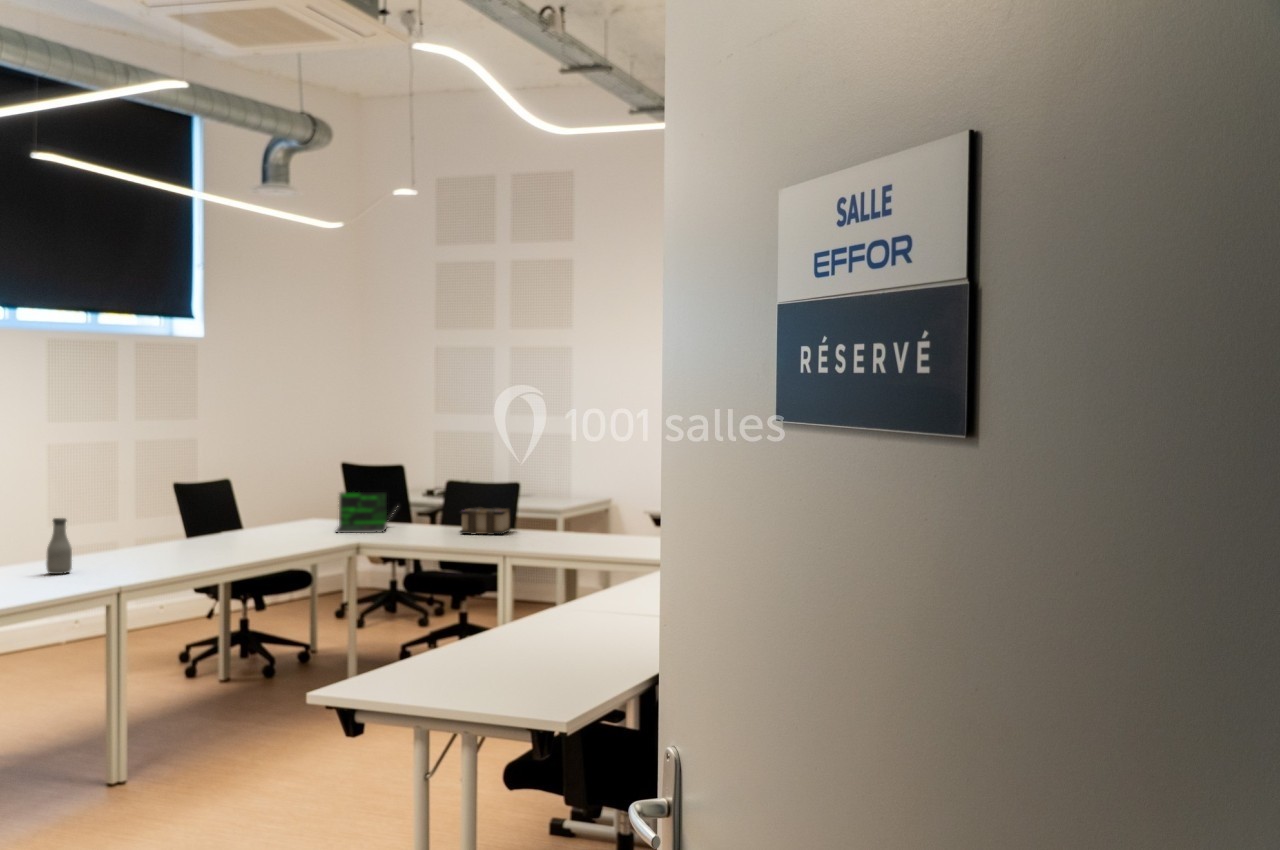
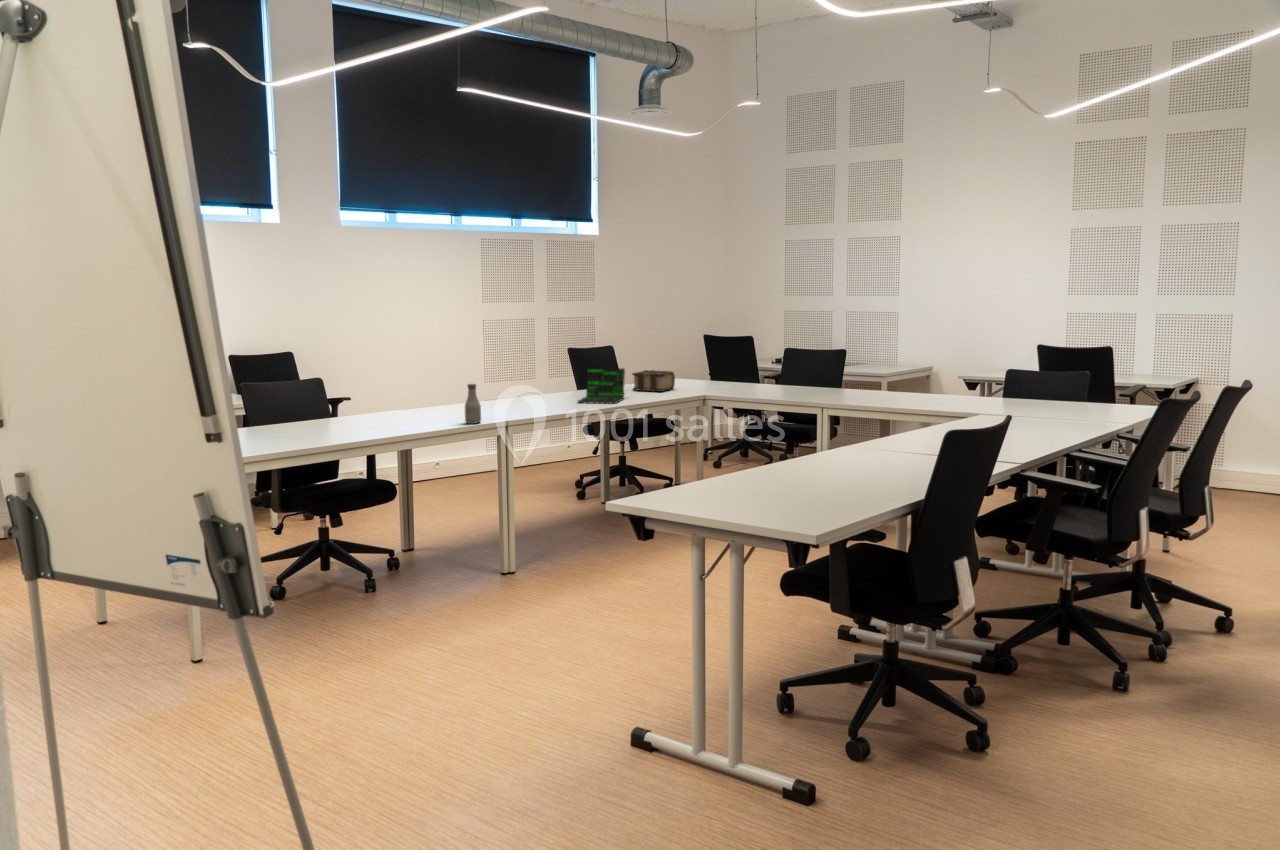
laptop: present [336,492,398,533] -> present [578,368,625,404]
book: present [460,507,511,535] -> present [632,370,675,392]

